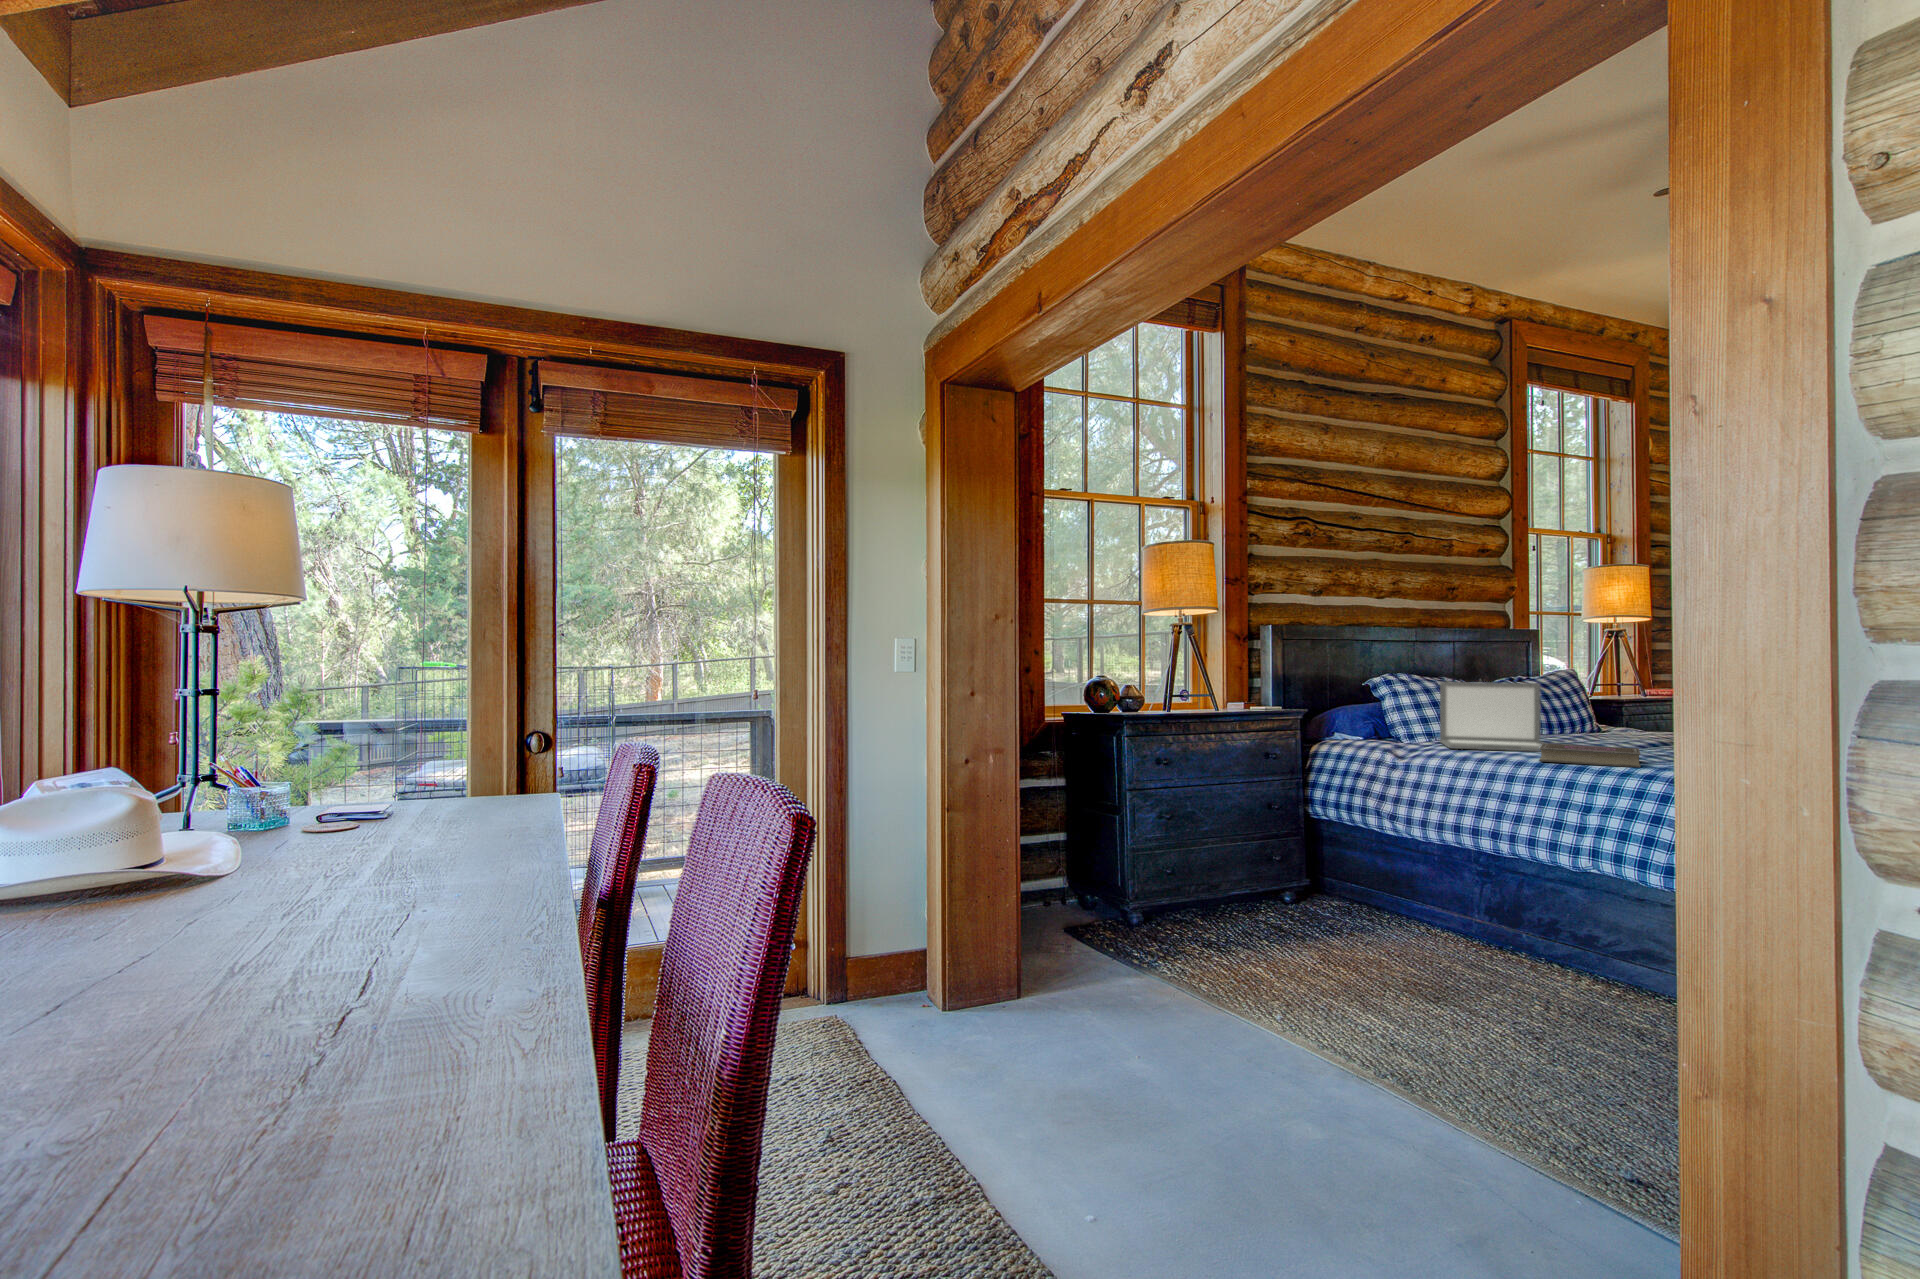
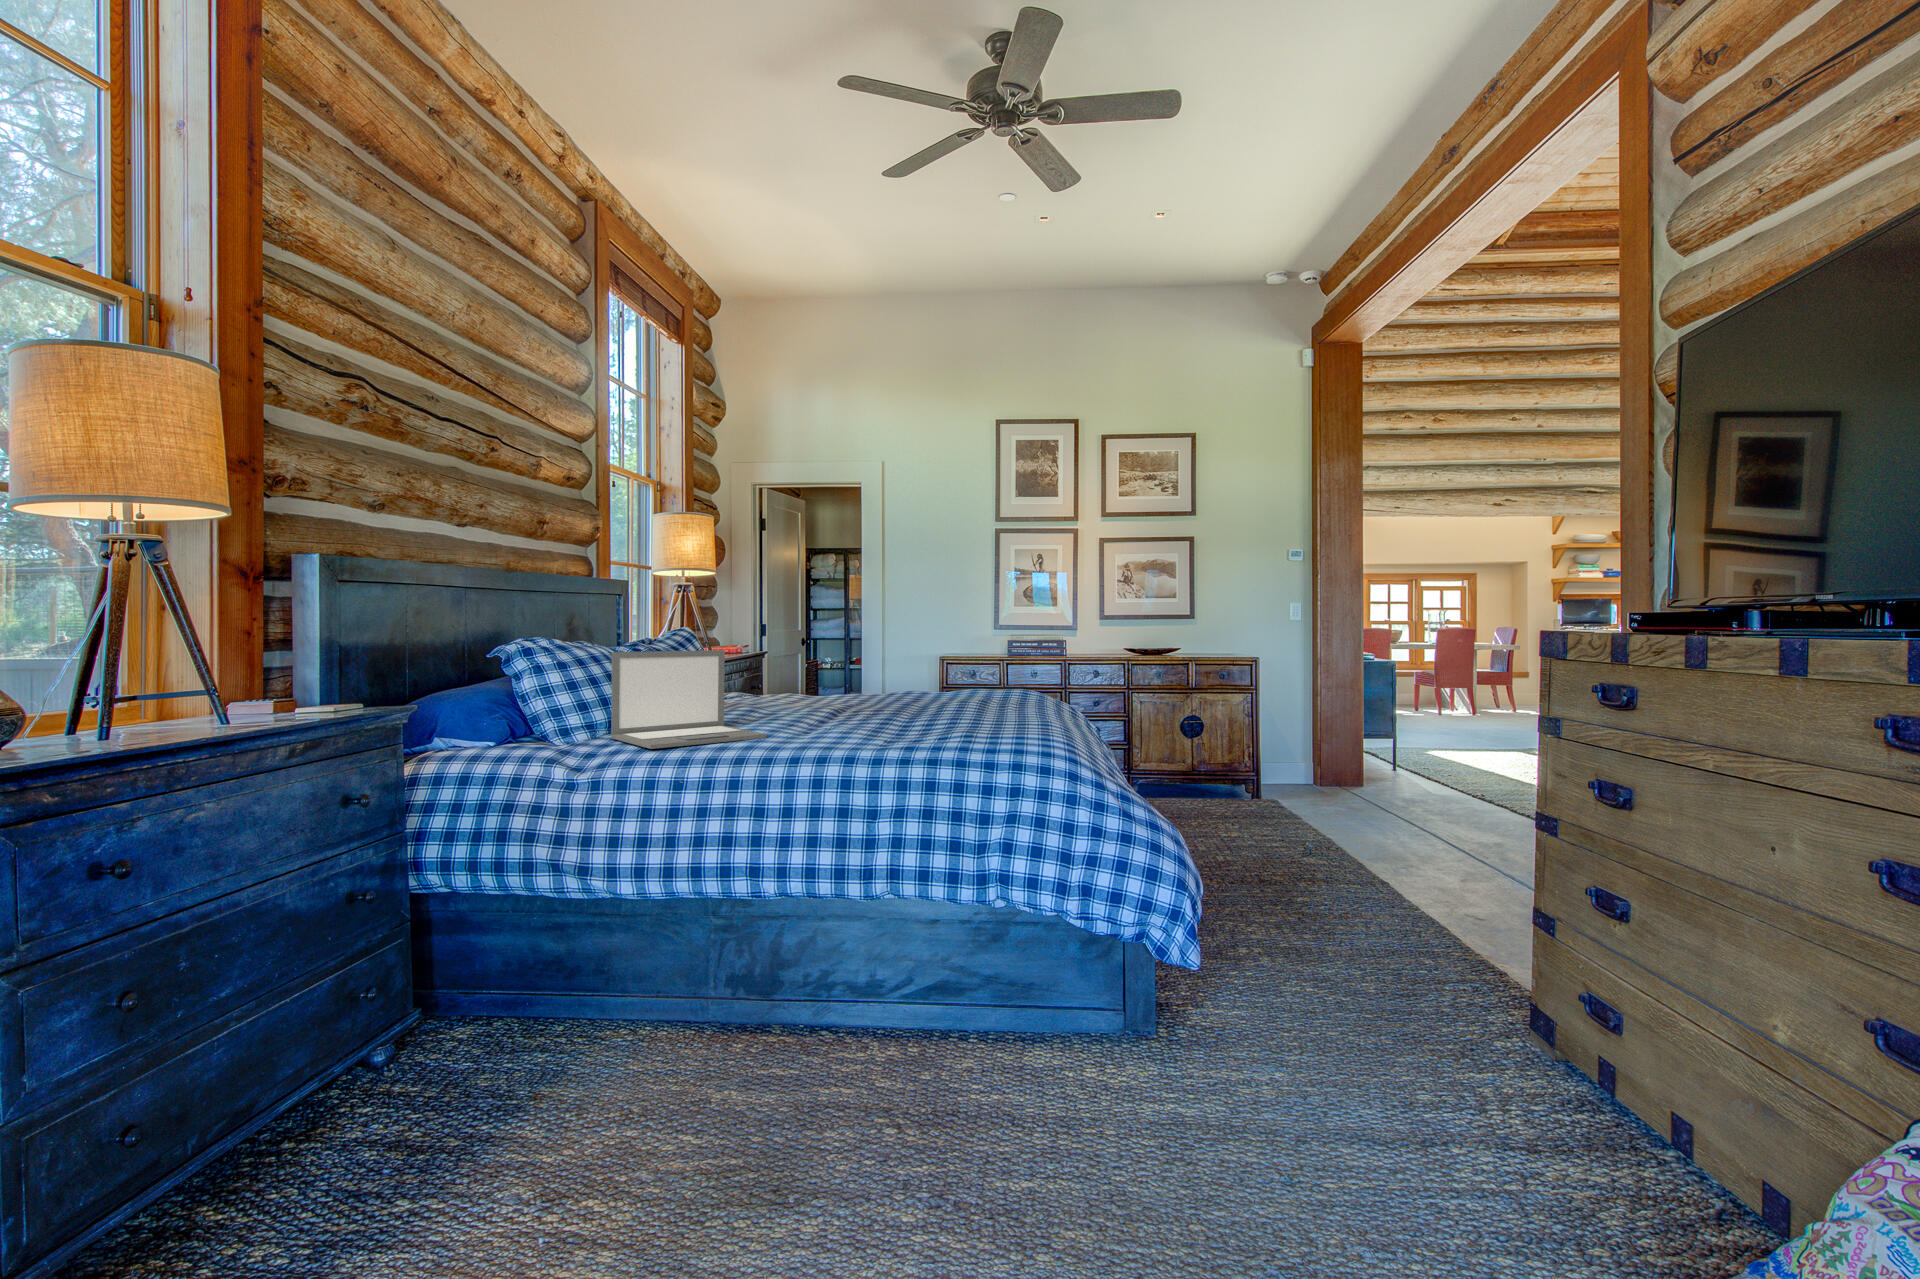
book: present [1539,743,1640,767] -> none [774,727,896,758]

